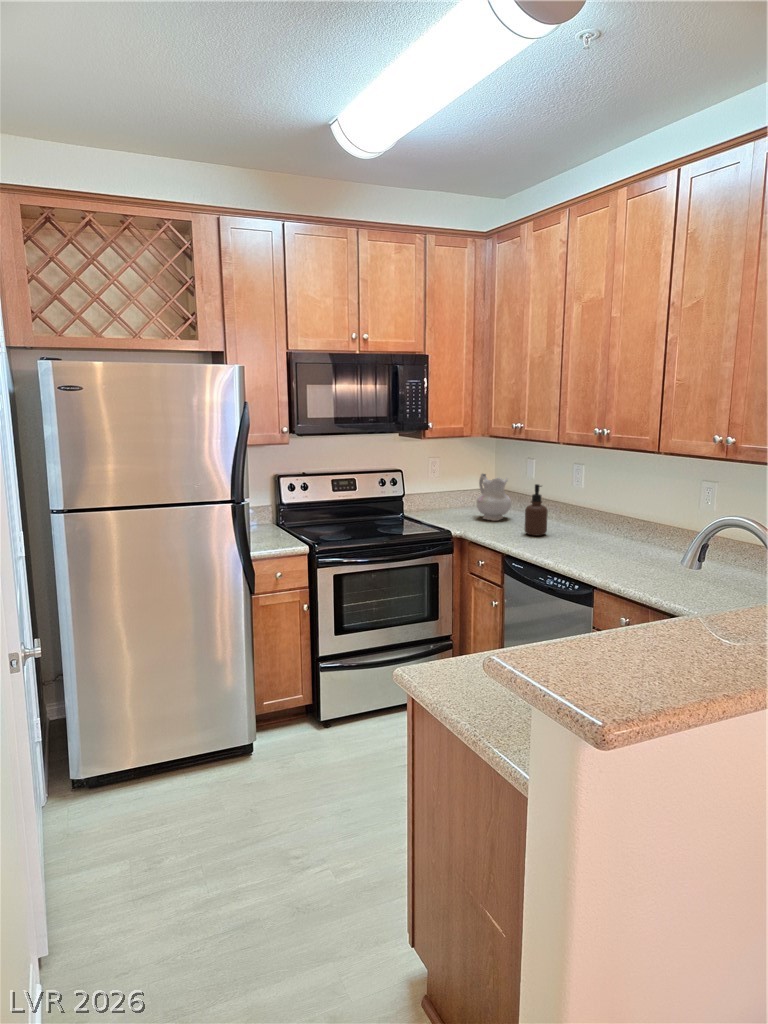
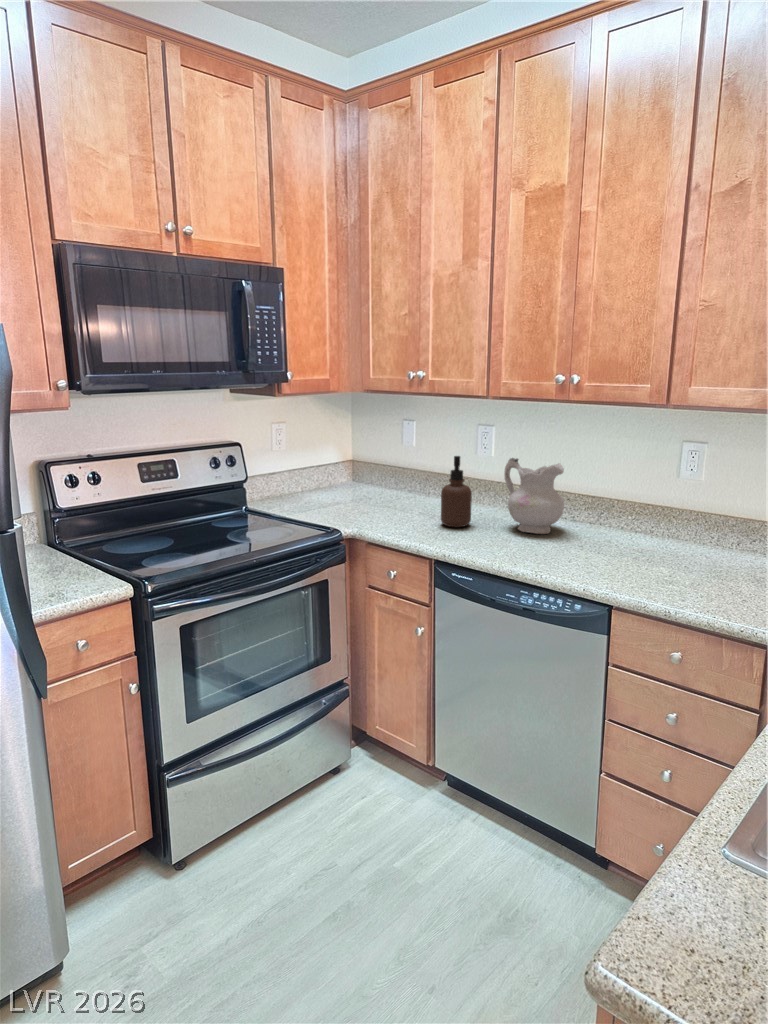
ceramic pitcher: present [477,474,511,521] -> present [504,458,564,534]

